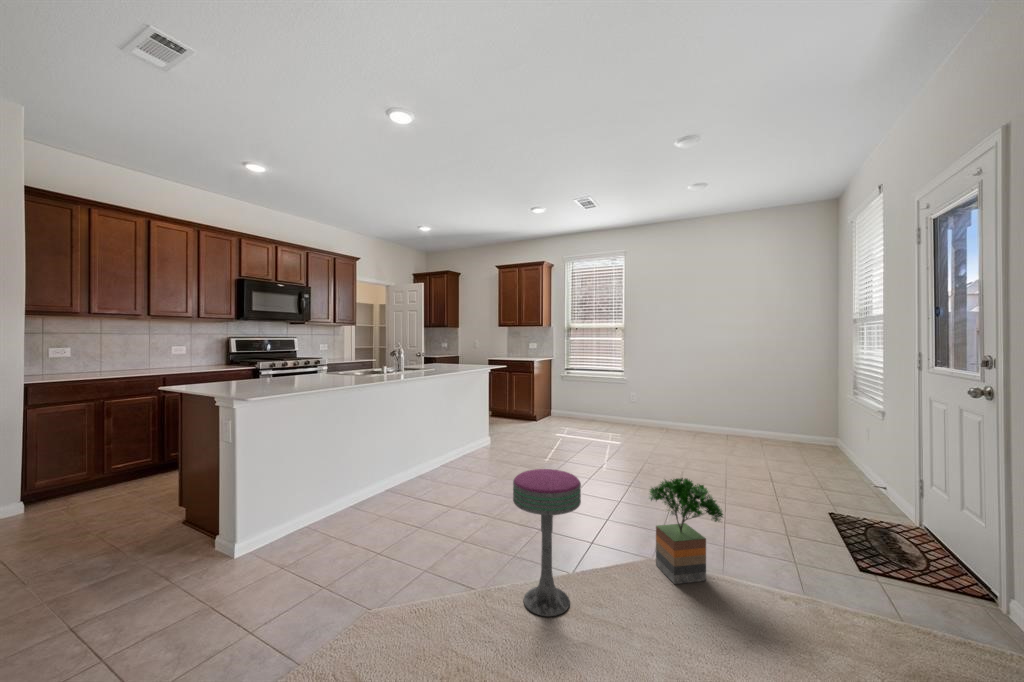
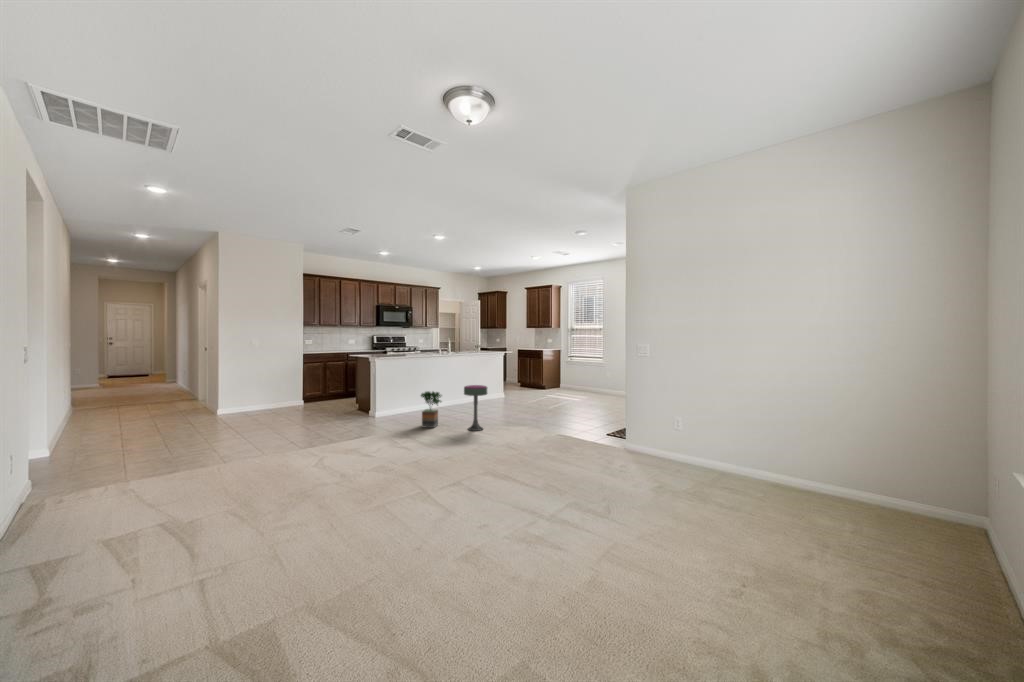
potted tree: present [649,478,723,584] -> present [421,391,441,428]

